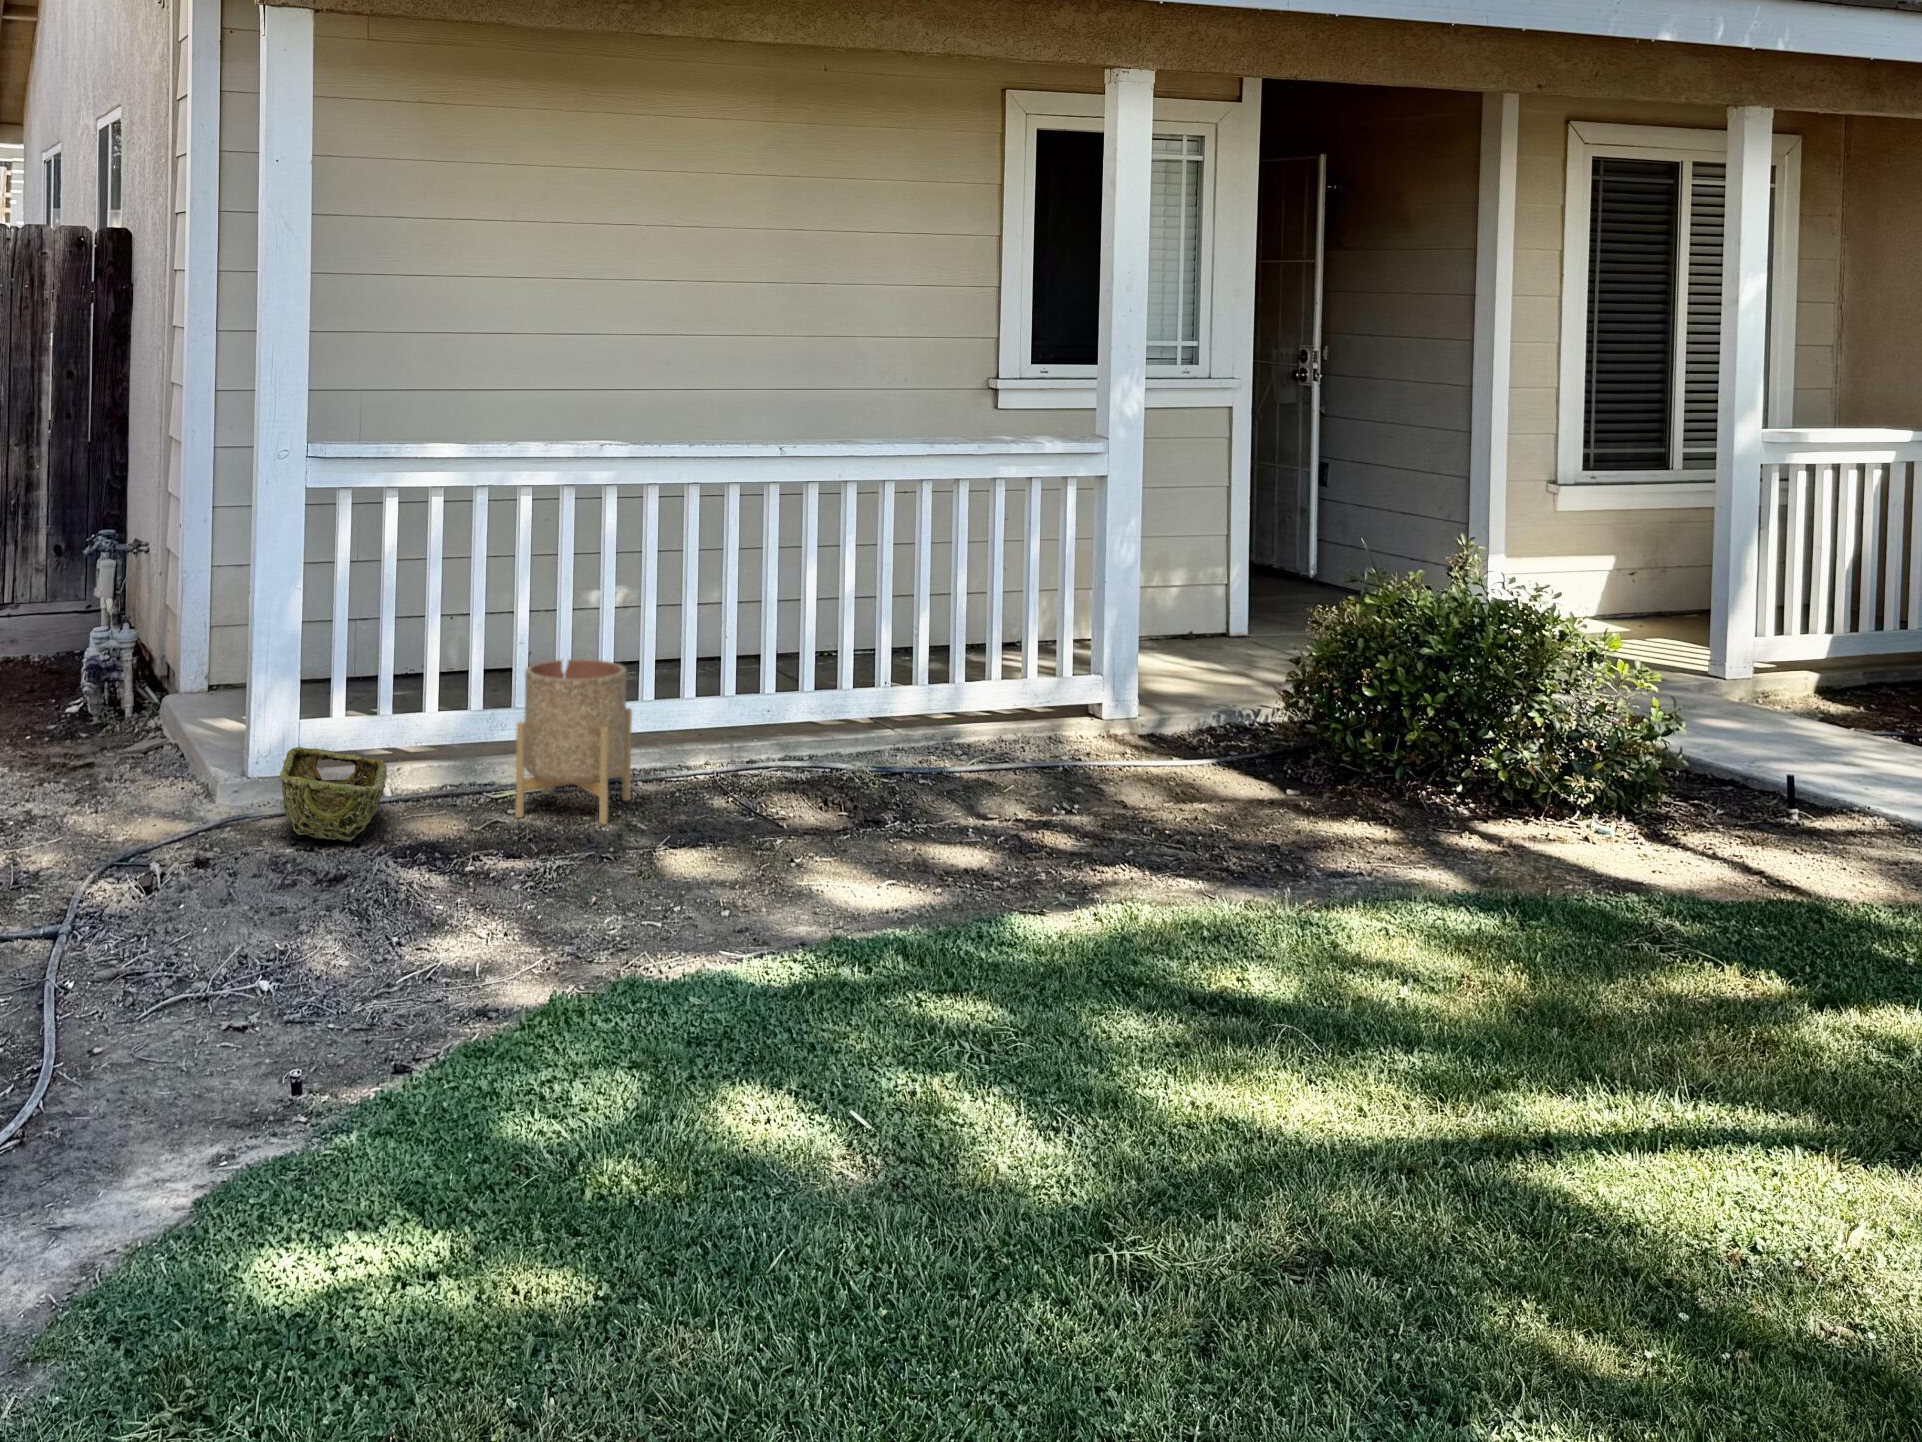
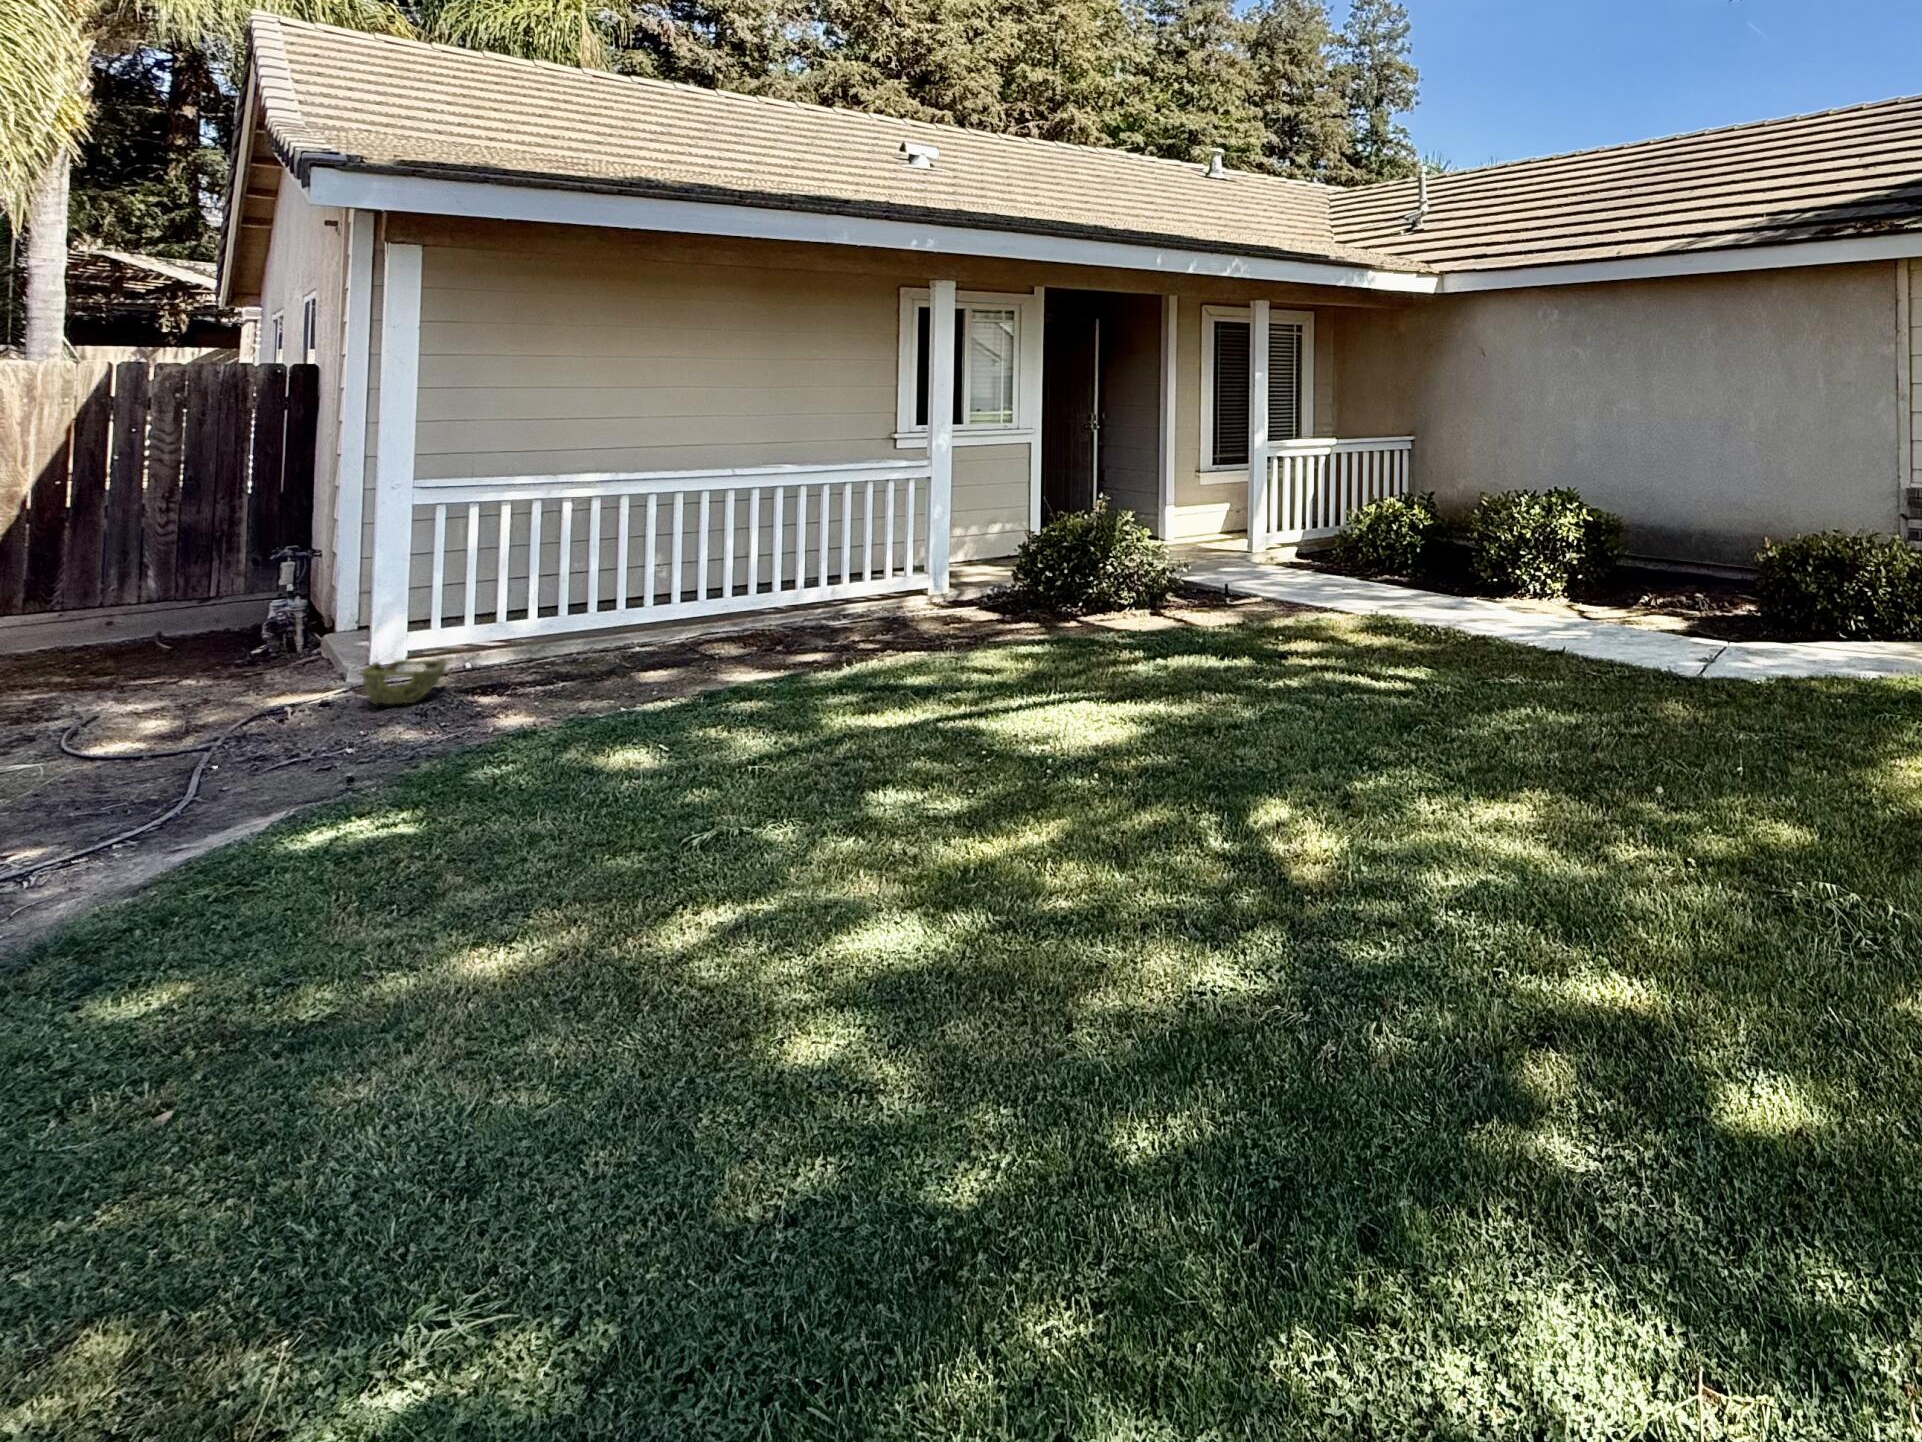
planter: present [515,659,632,825] -> none [539,592,623,680]

